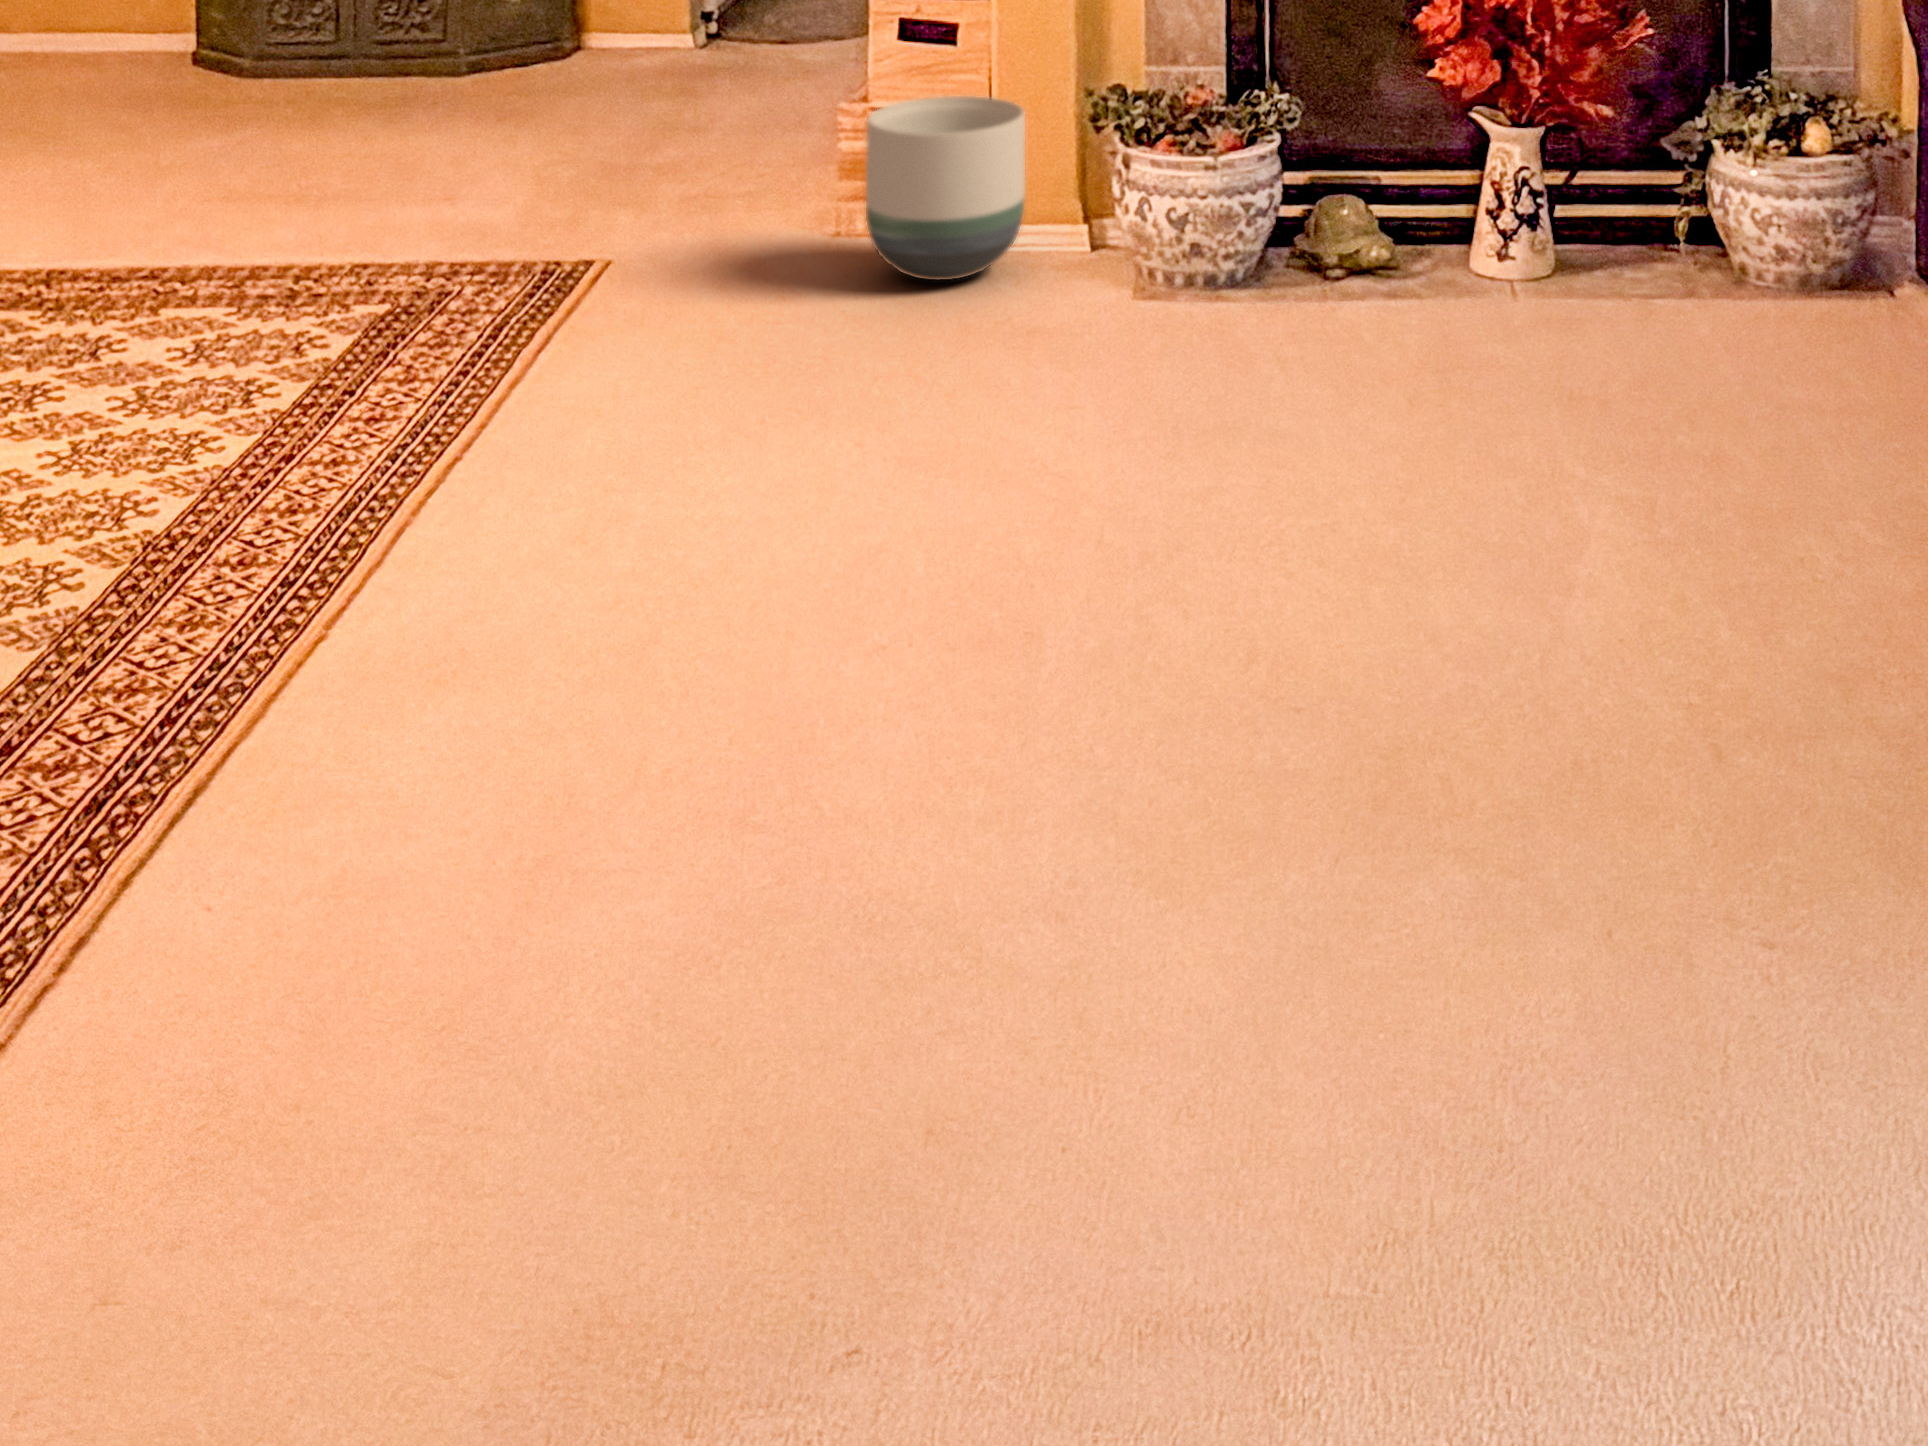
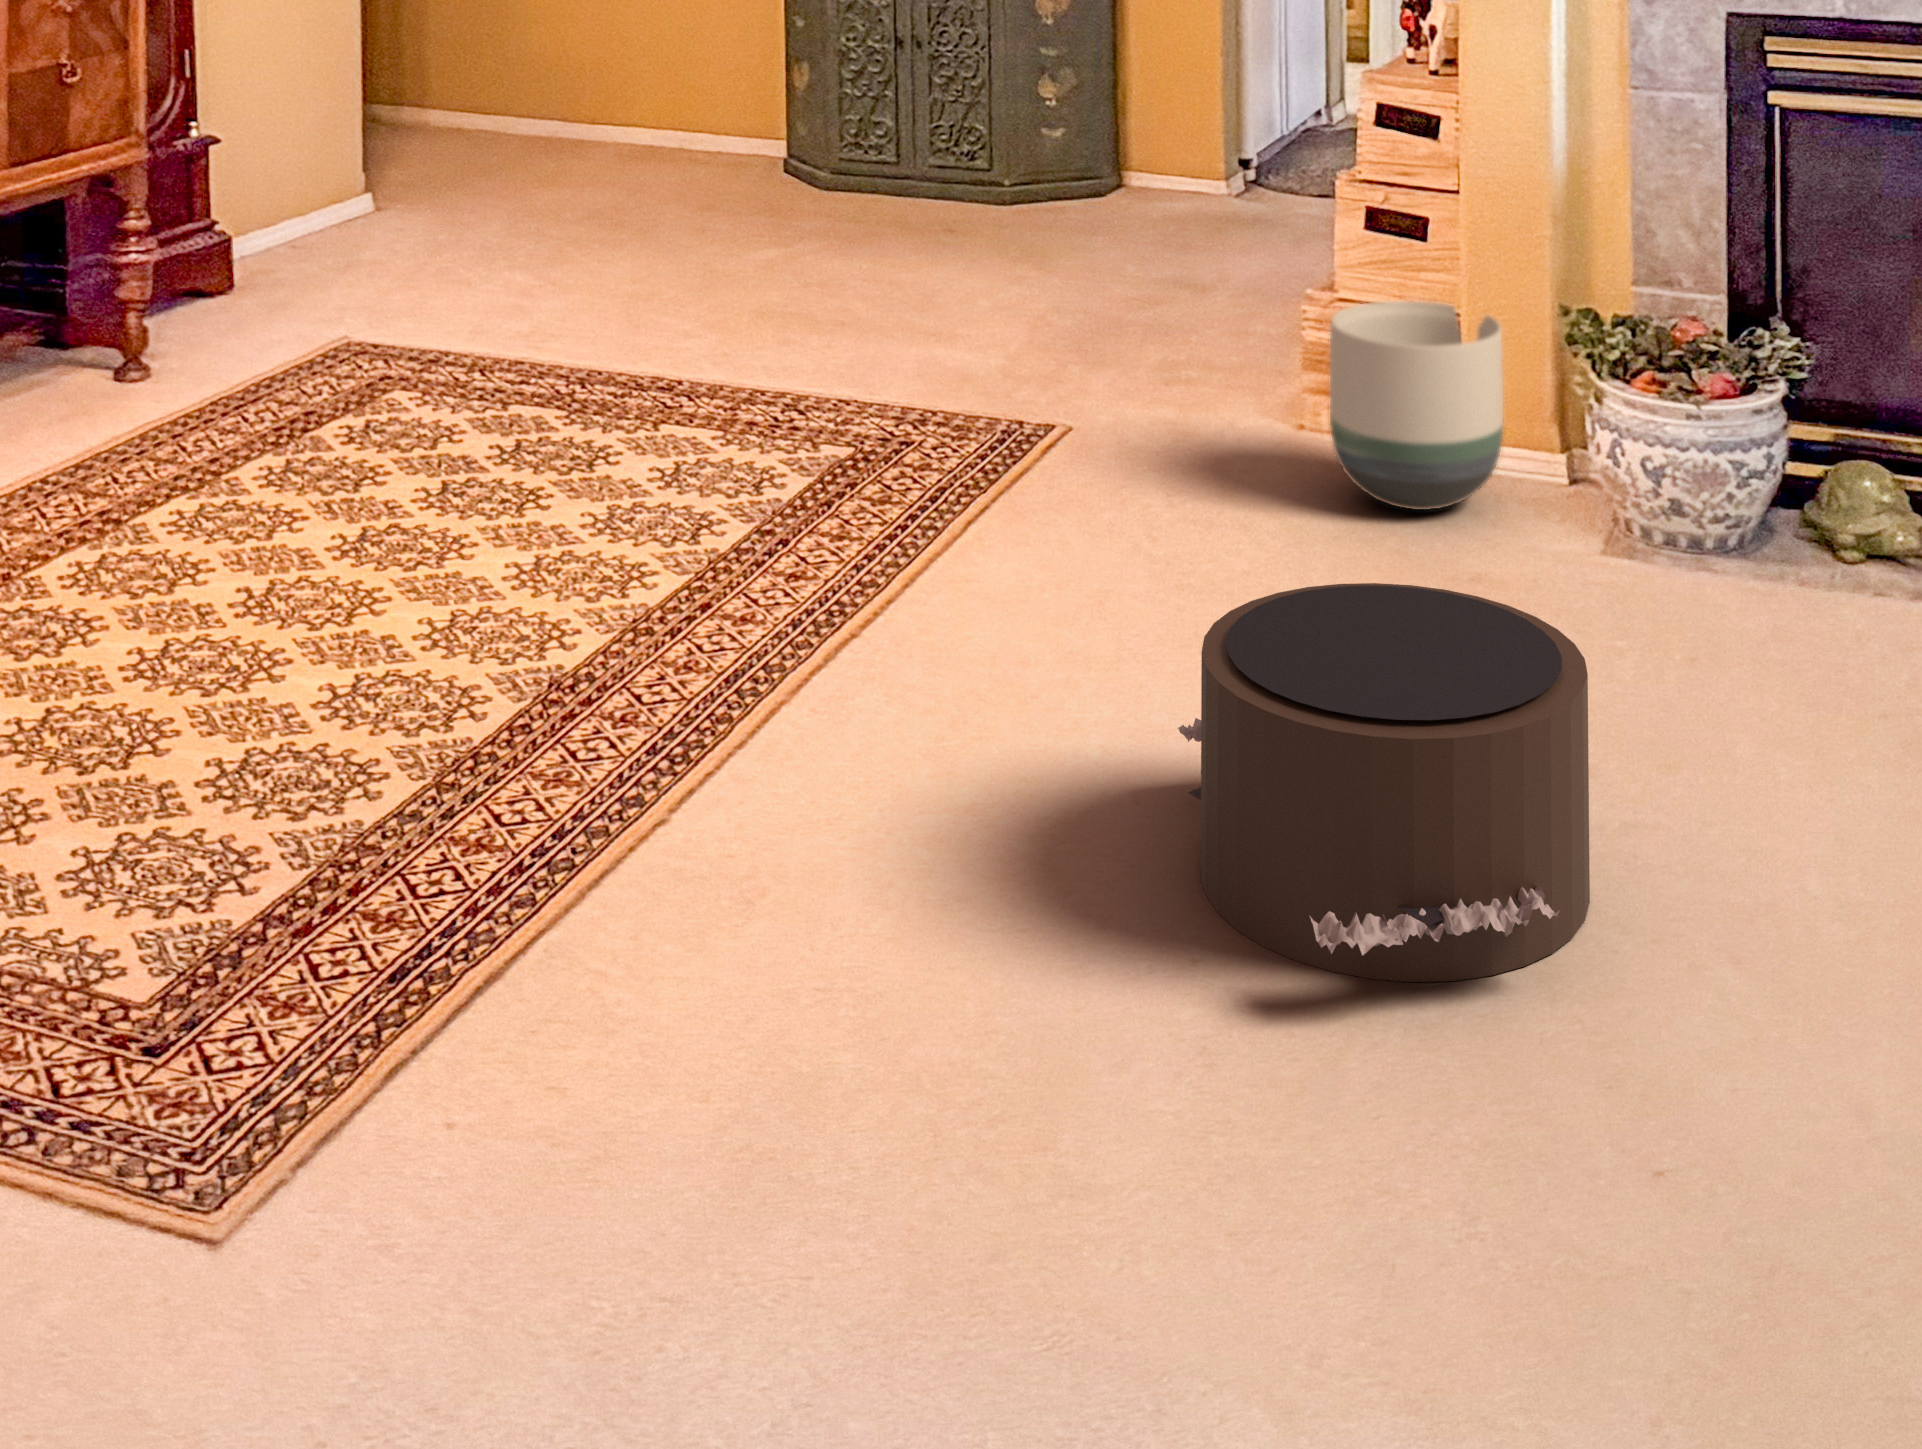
pouf: none [801,321,1177,638] -> present [1178,583,1590,982]

